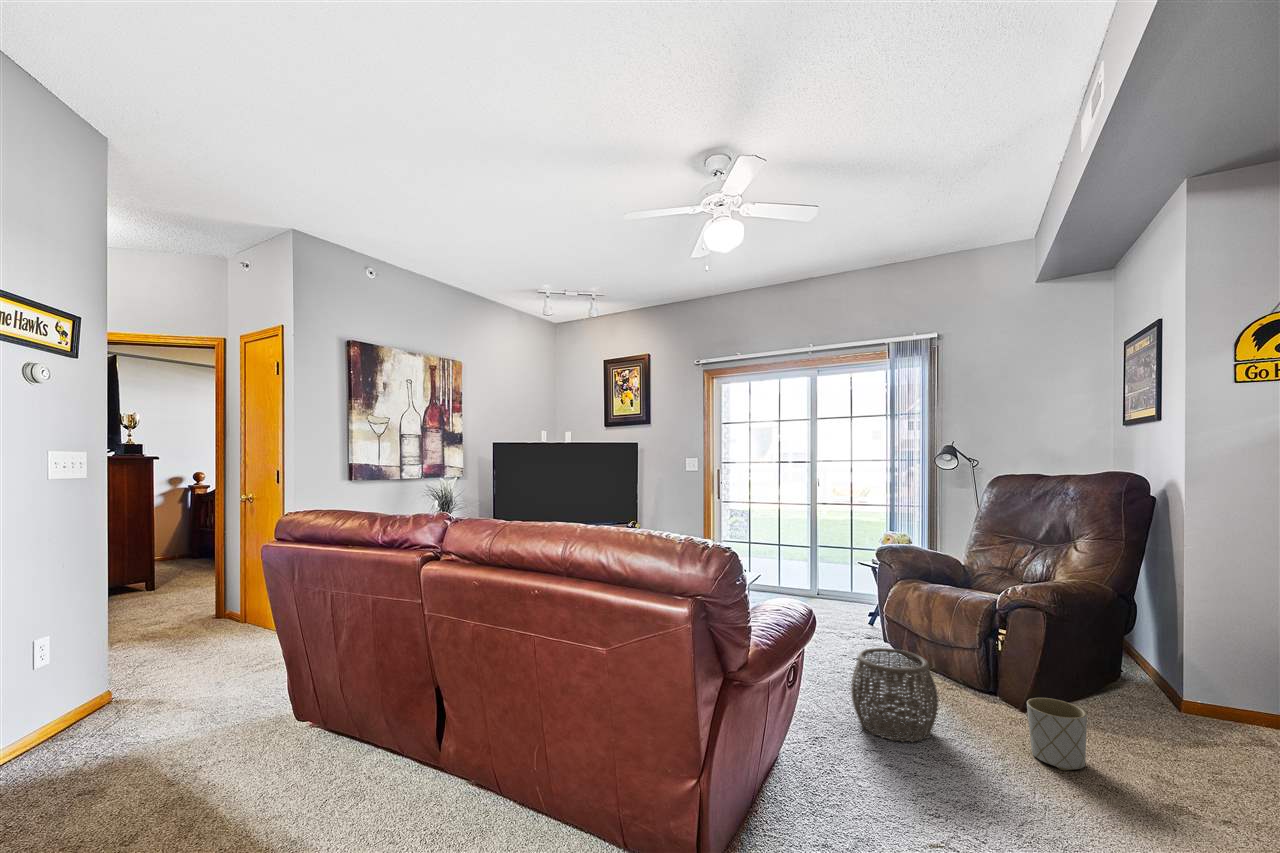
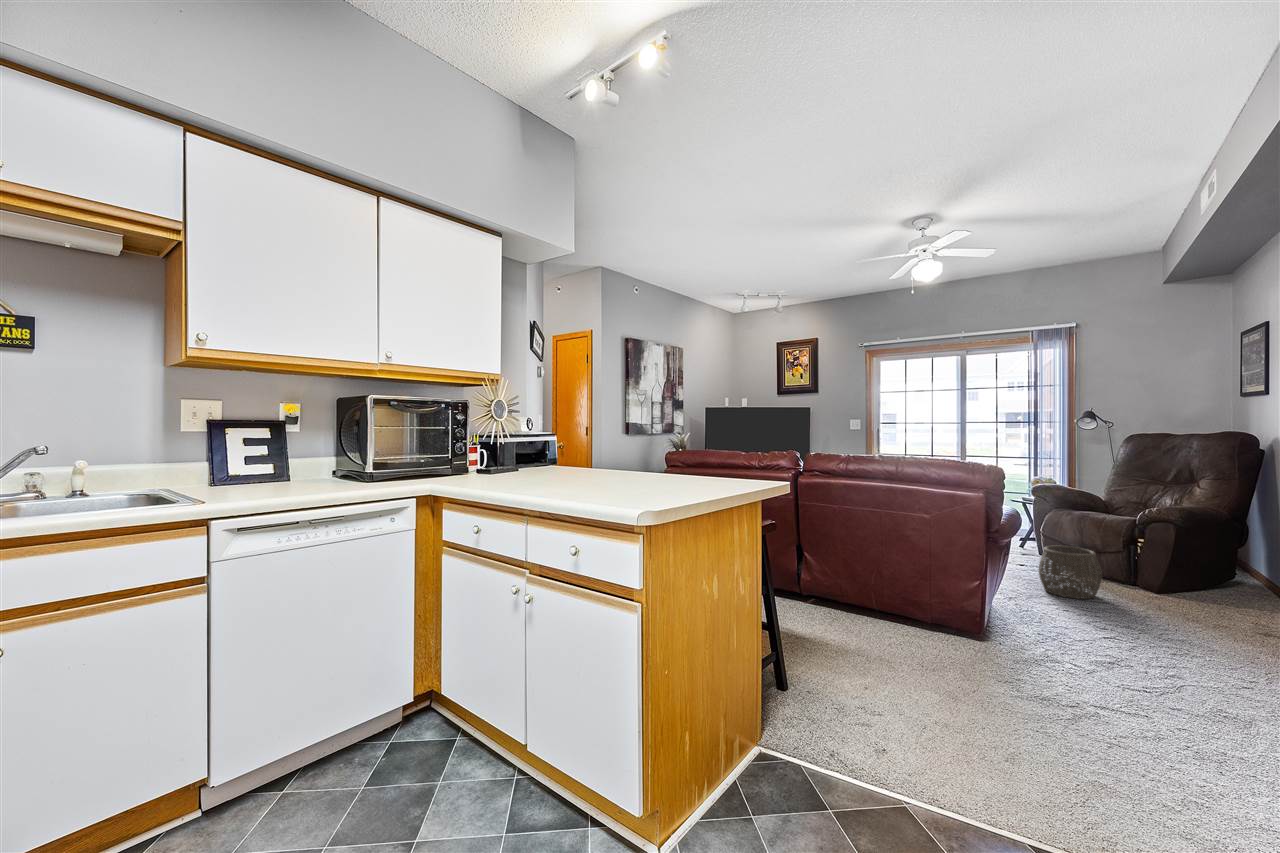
planter: present [1027,698,1087,770] -> none [1166,573,1208,613]

